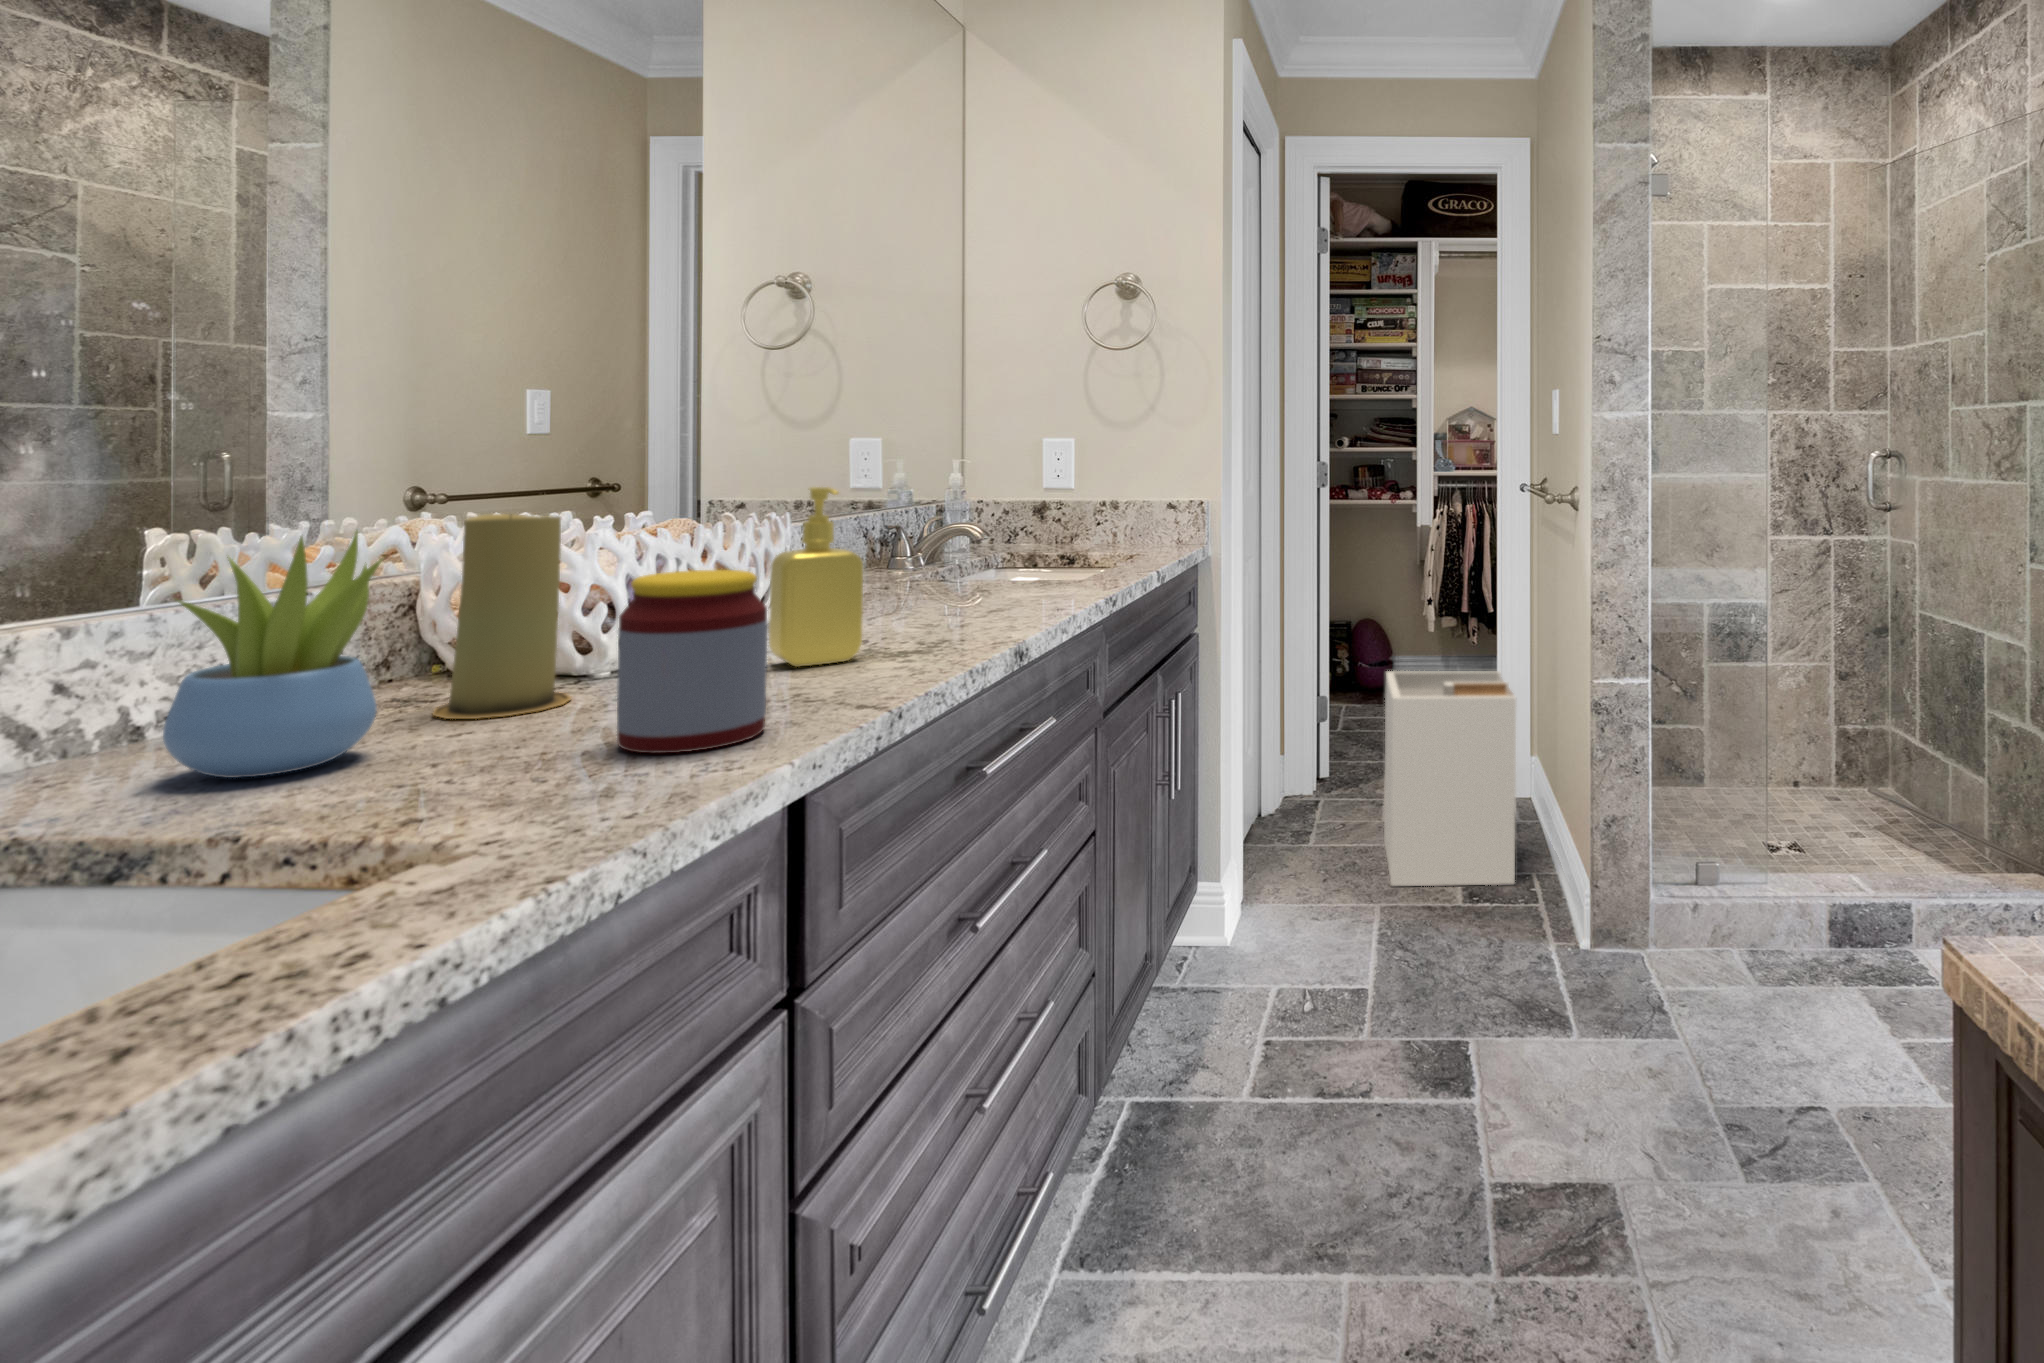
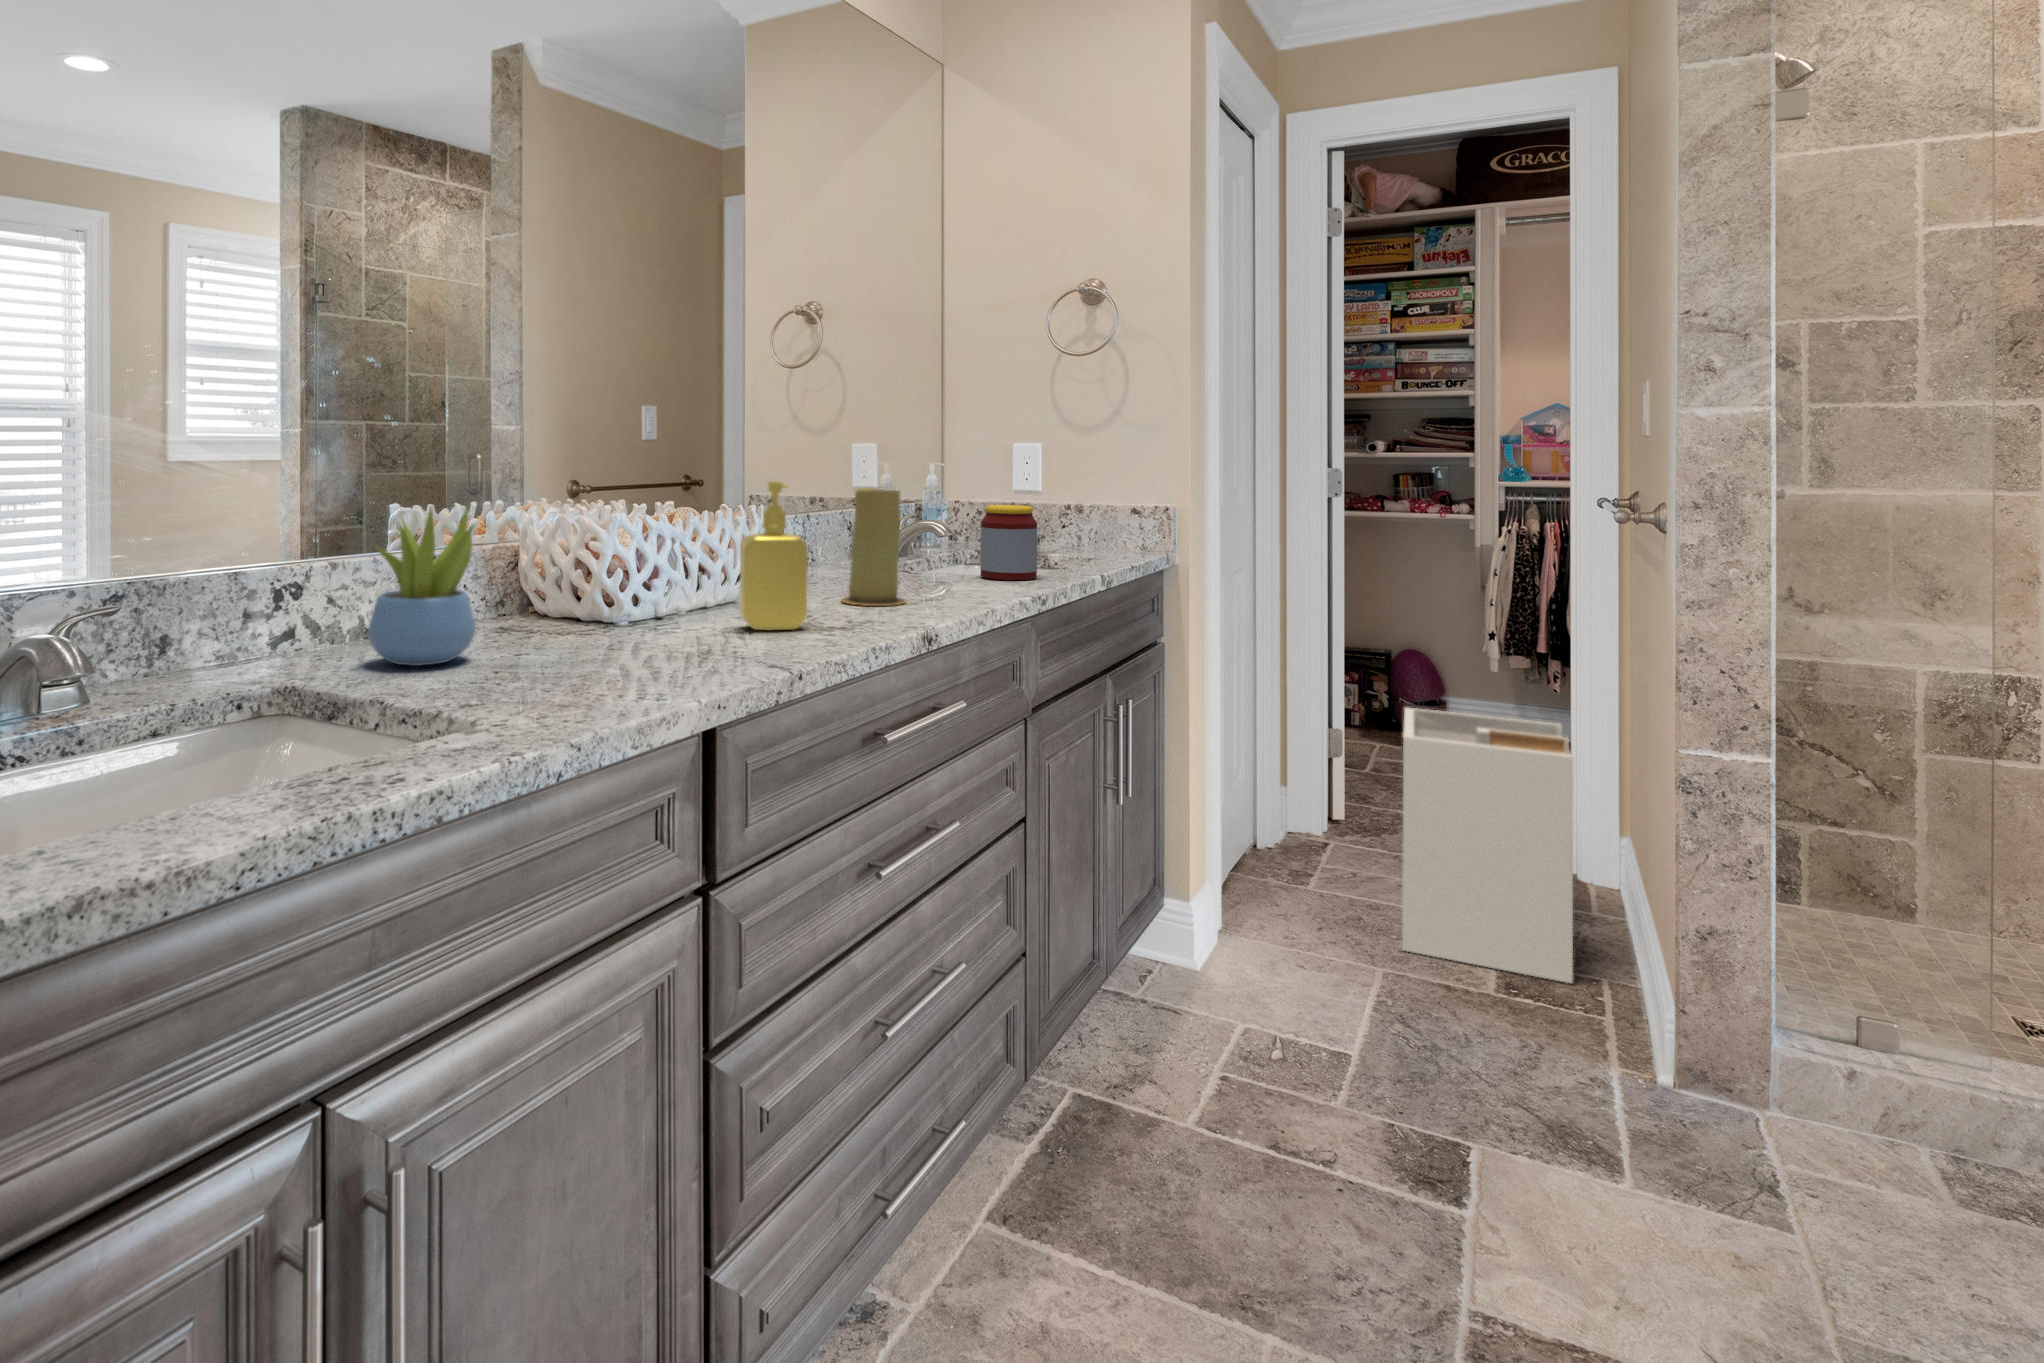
candle: present [432,514,571,719] -> present [842,488,905,606]
jar: present [617,570,767,753] -> present [980,505,1037,580]

